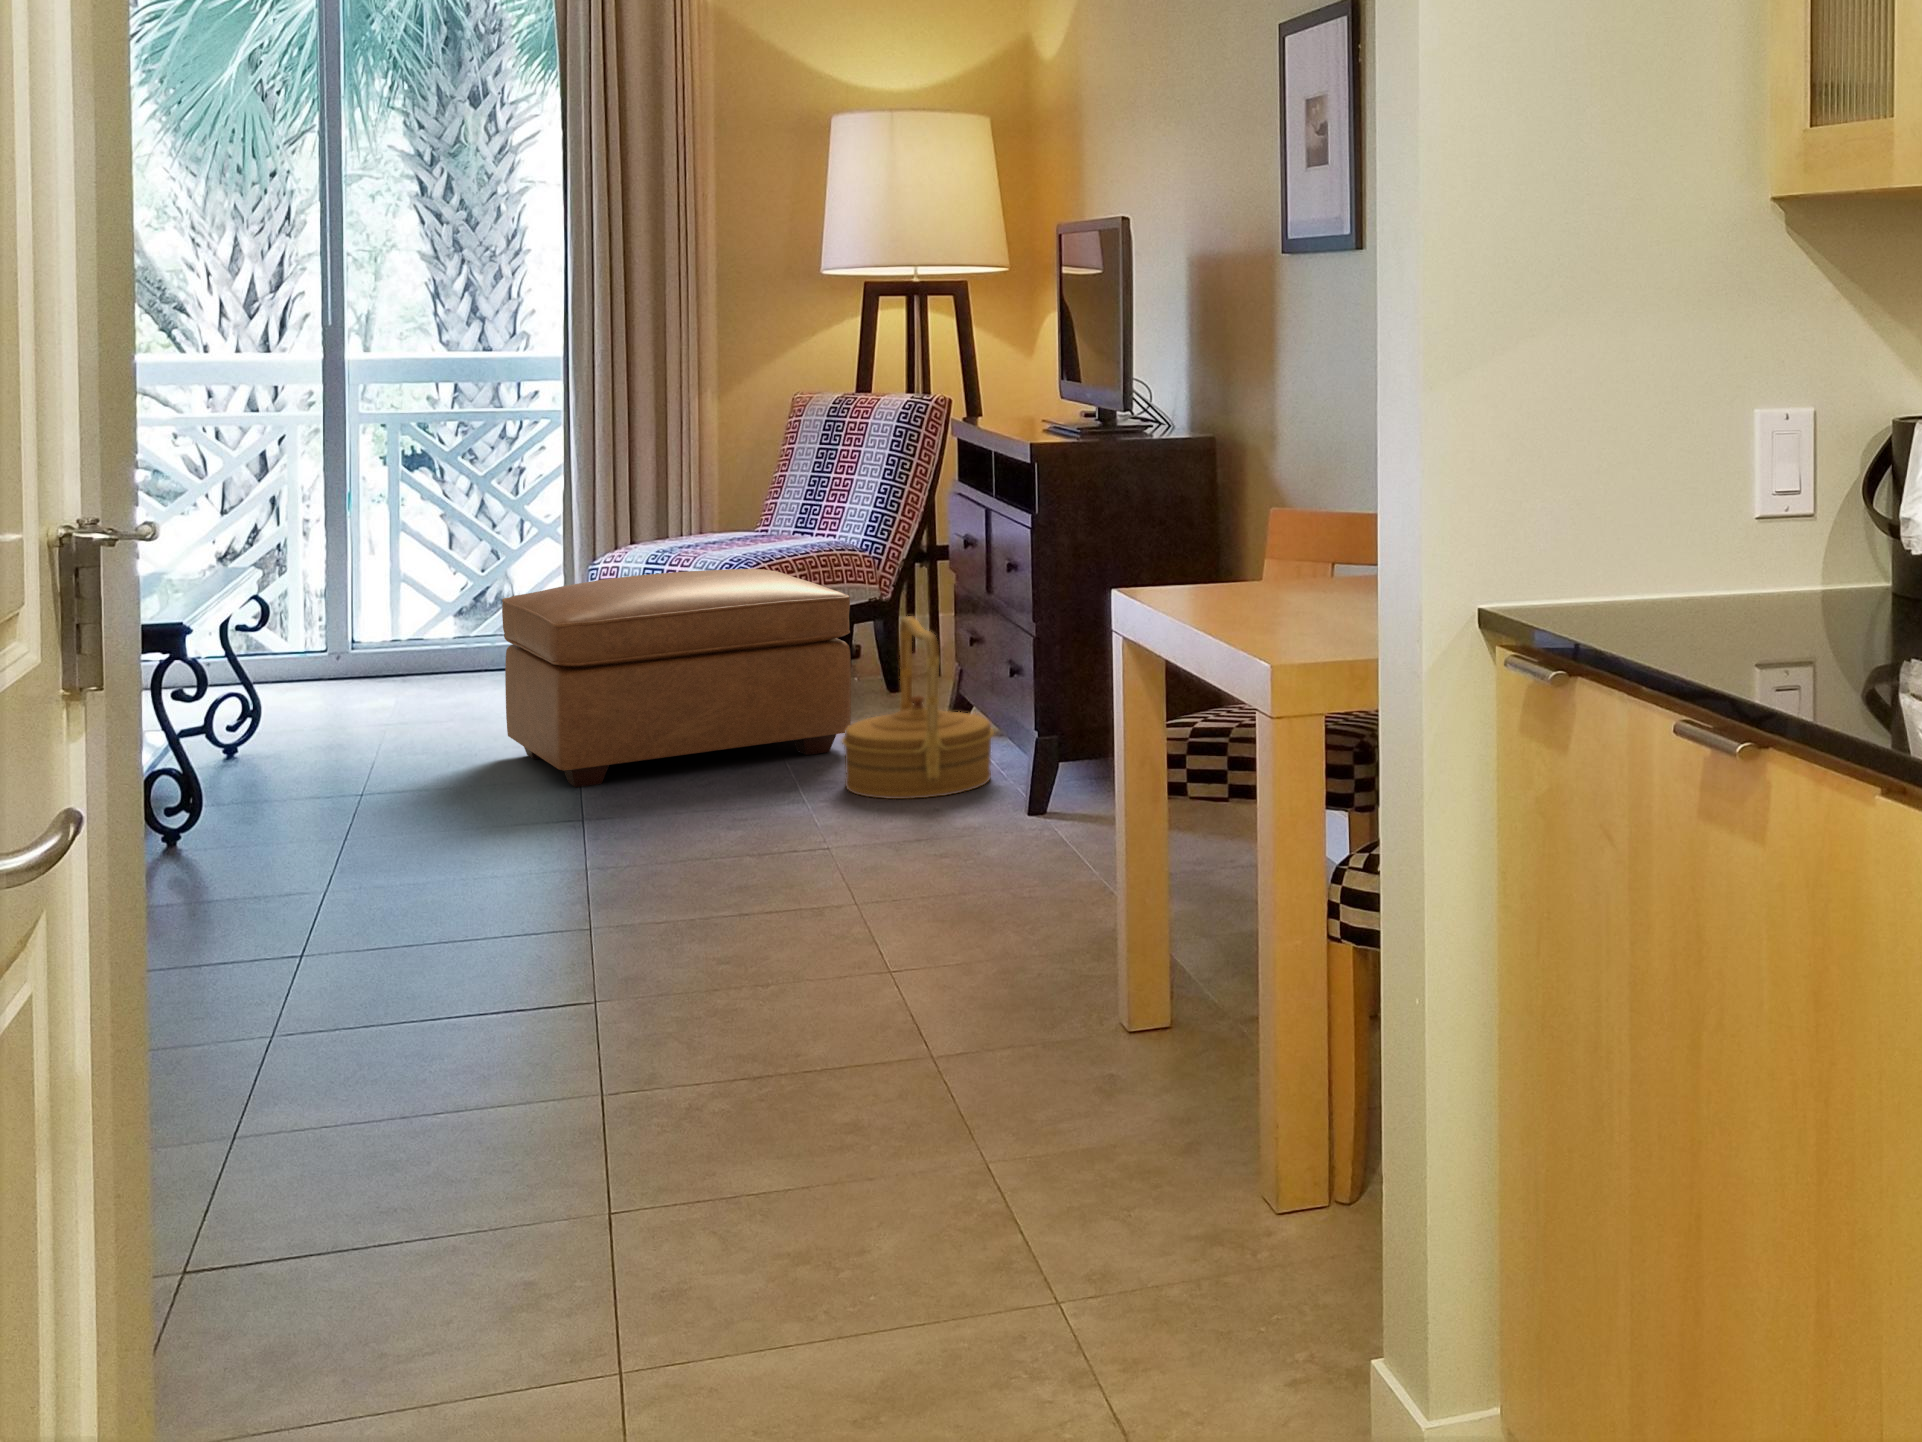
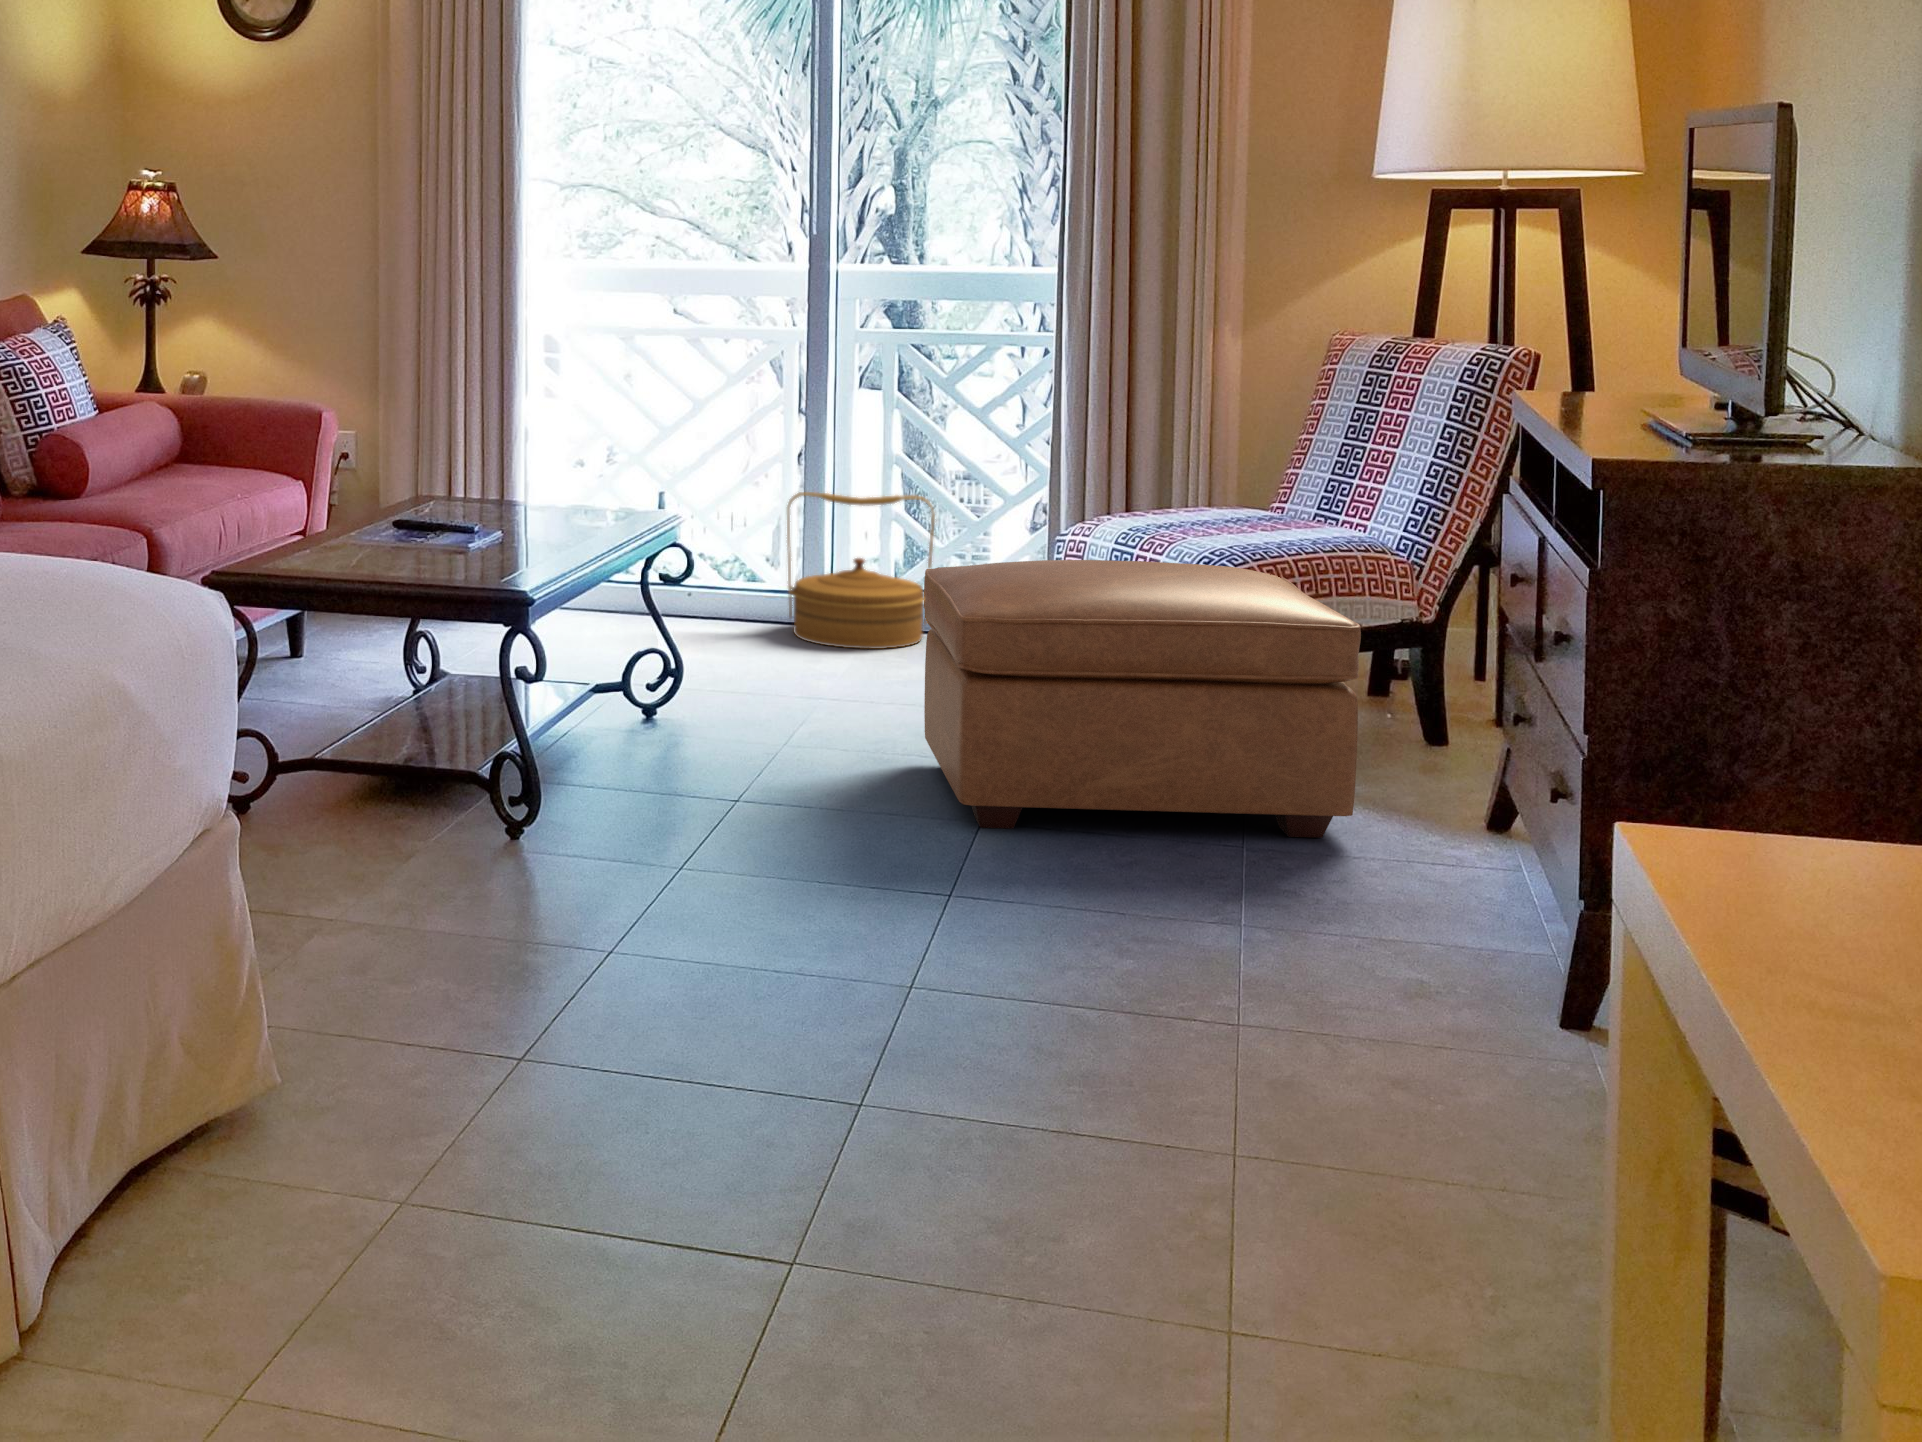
woven basket: present [842,616,994,799] -> present [787,492,935,649]

